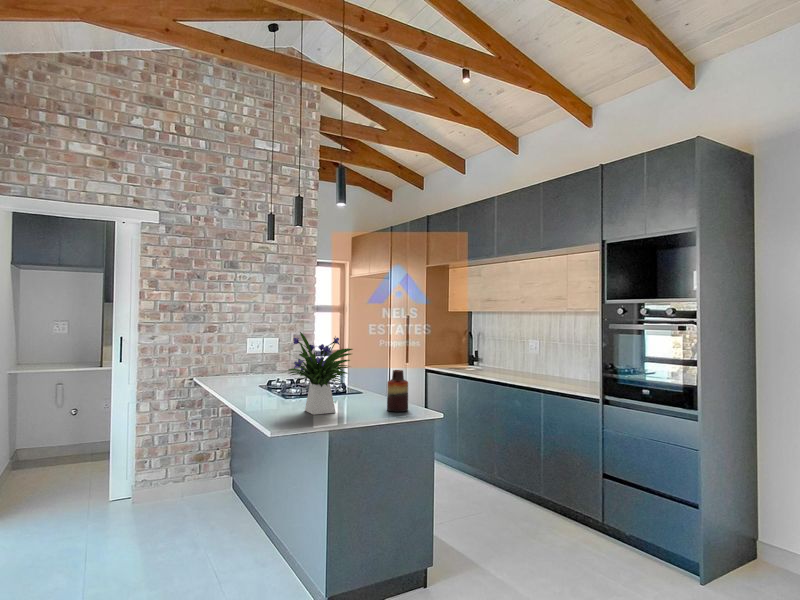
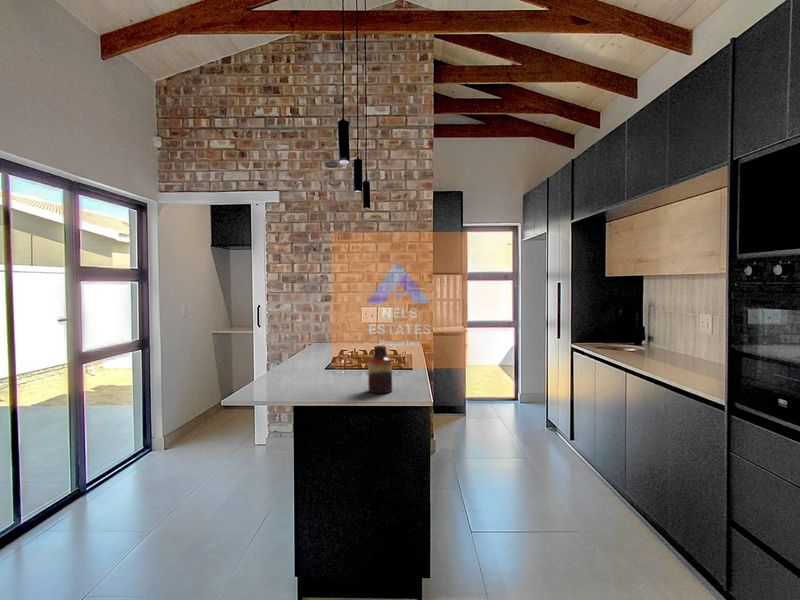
flower arrangement: present [288,332,353,415] -> none [265,302,344,387]

